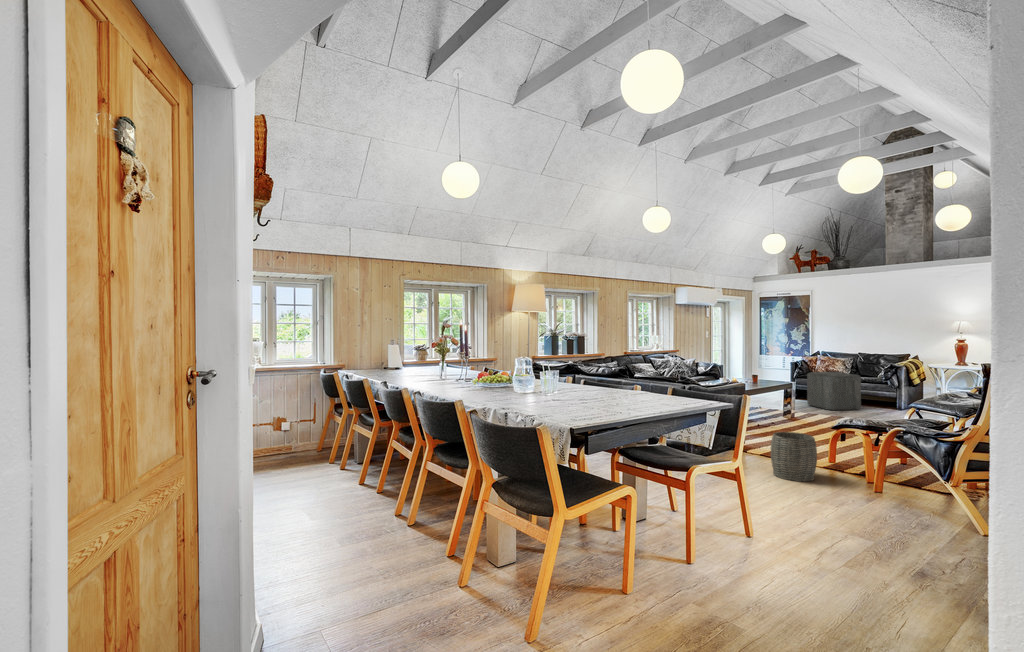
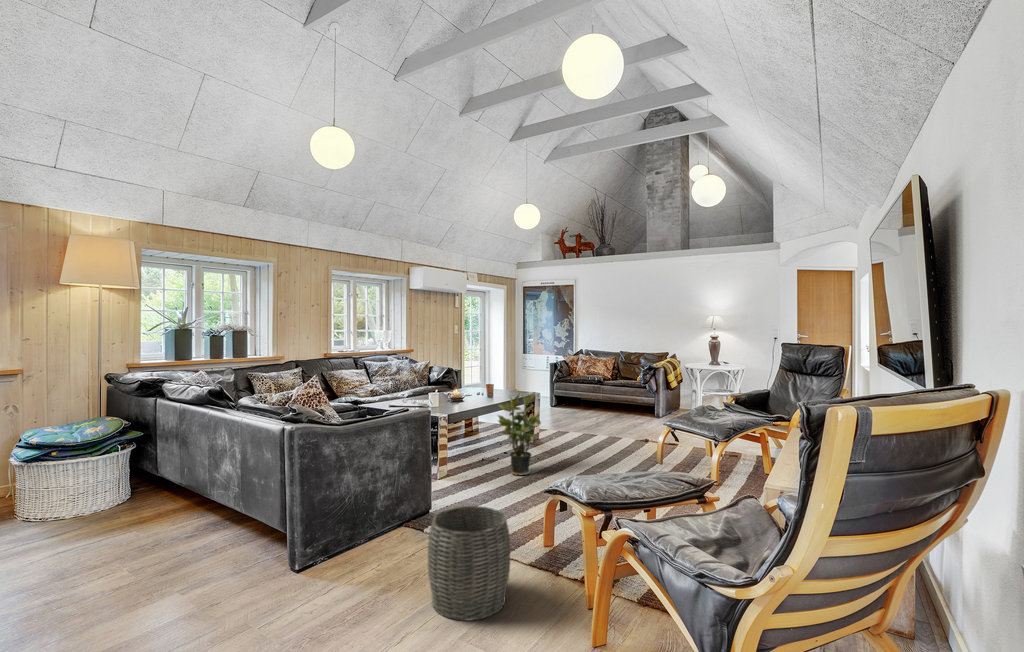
ottoman: present [807,372,861,410] -> none [561,375,618,425]
potted plant: none [774,379,807,435] -> present [498,392,541,476]

